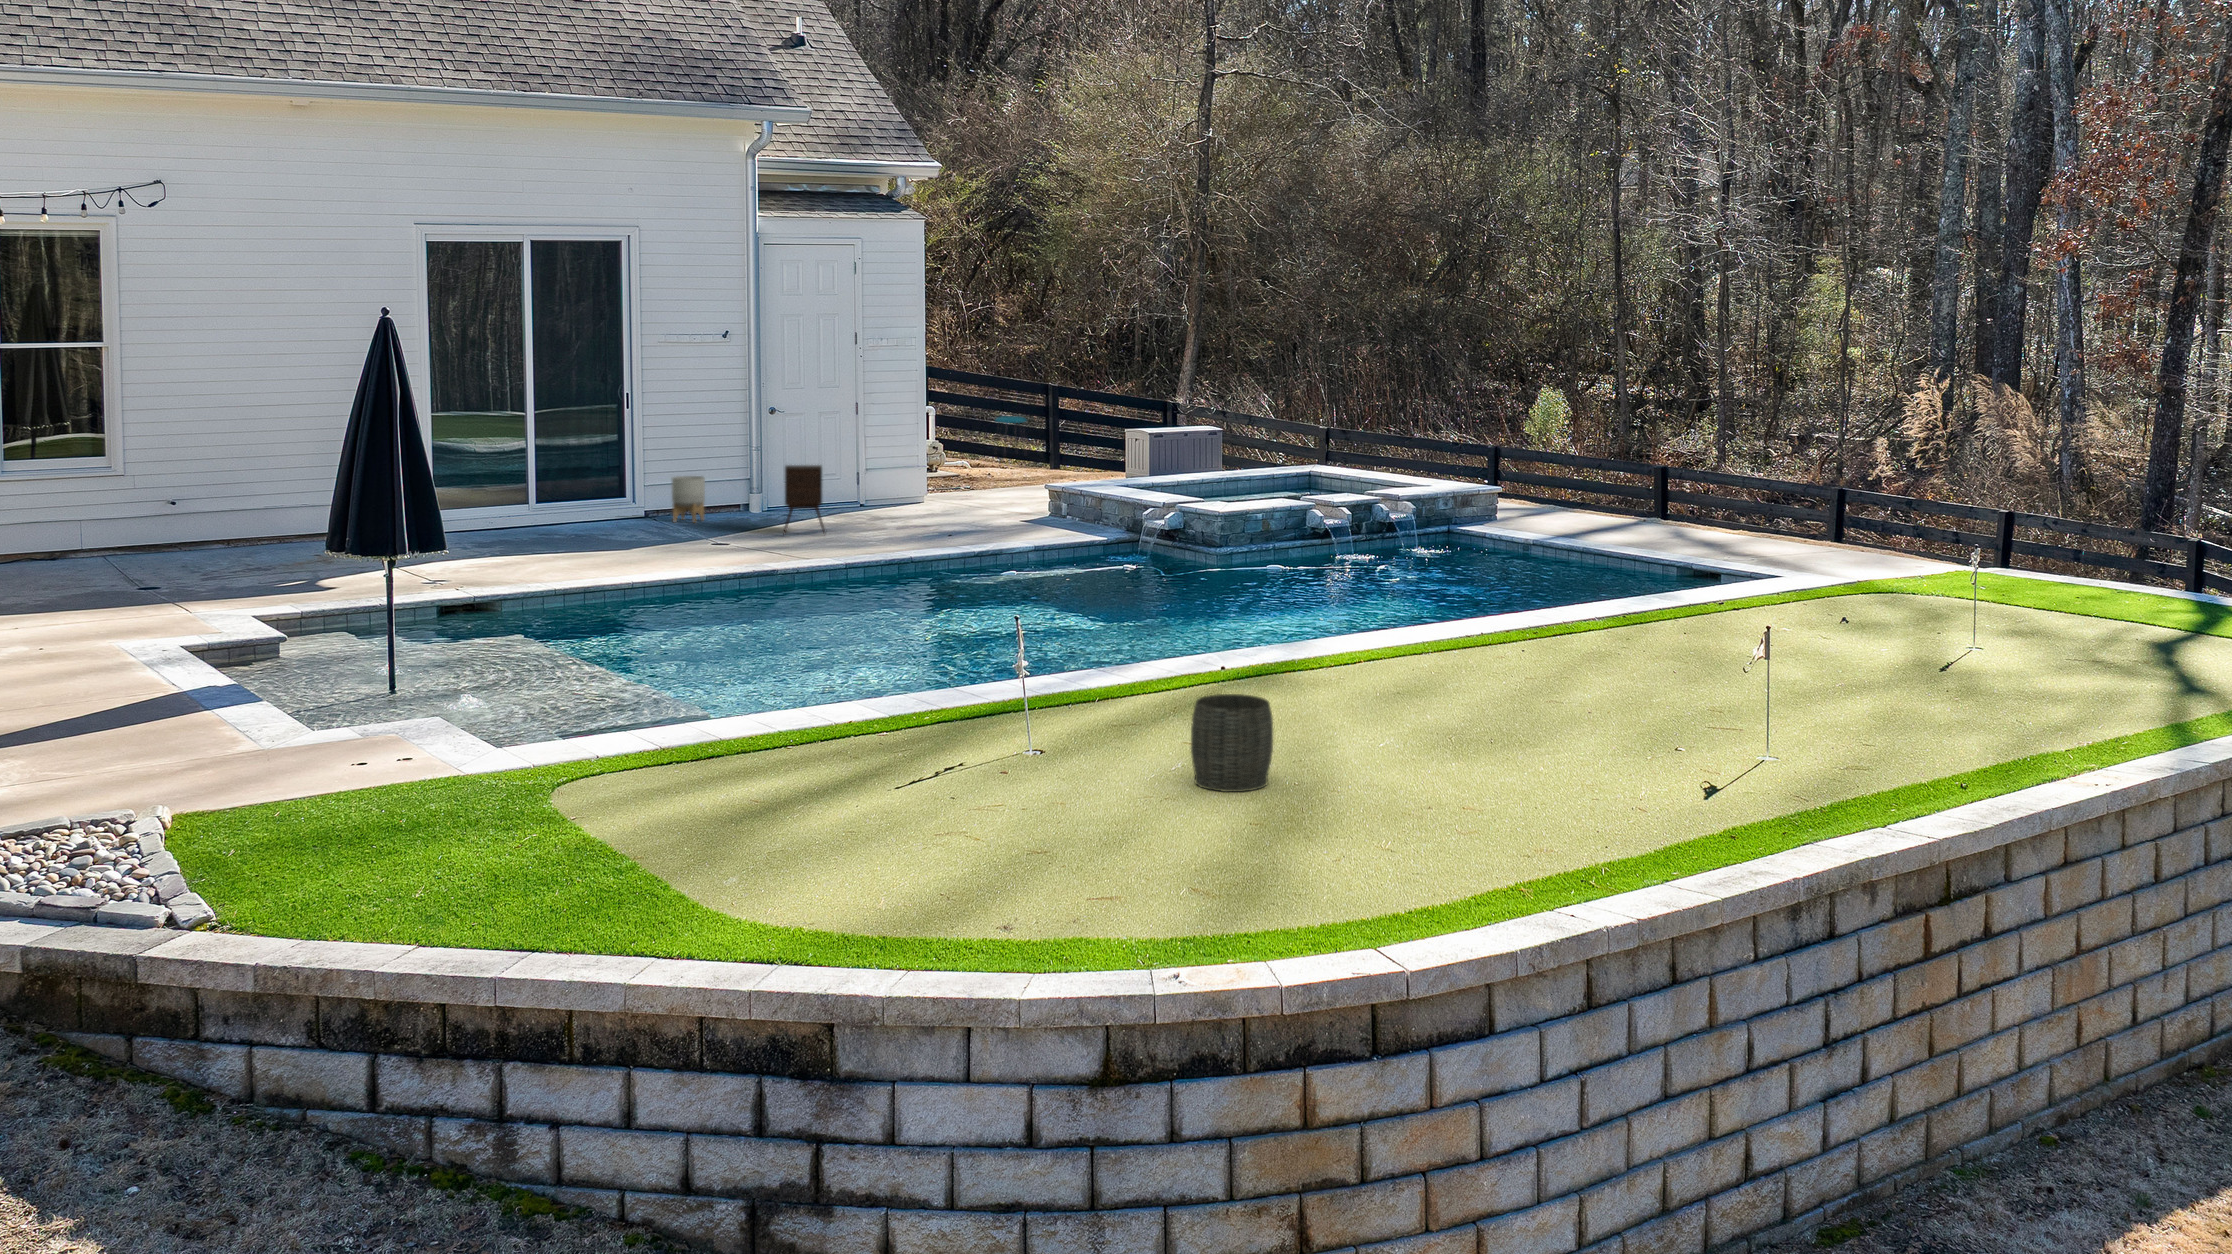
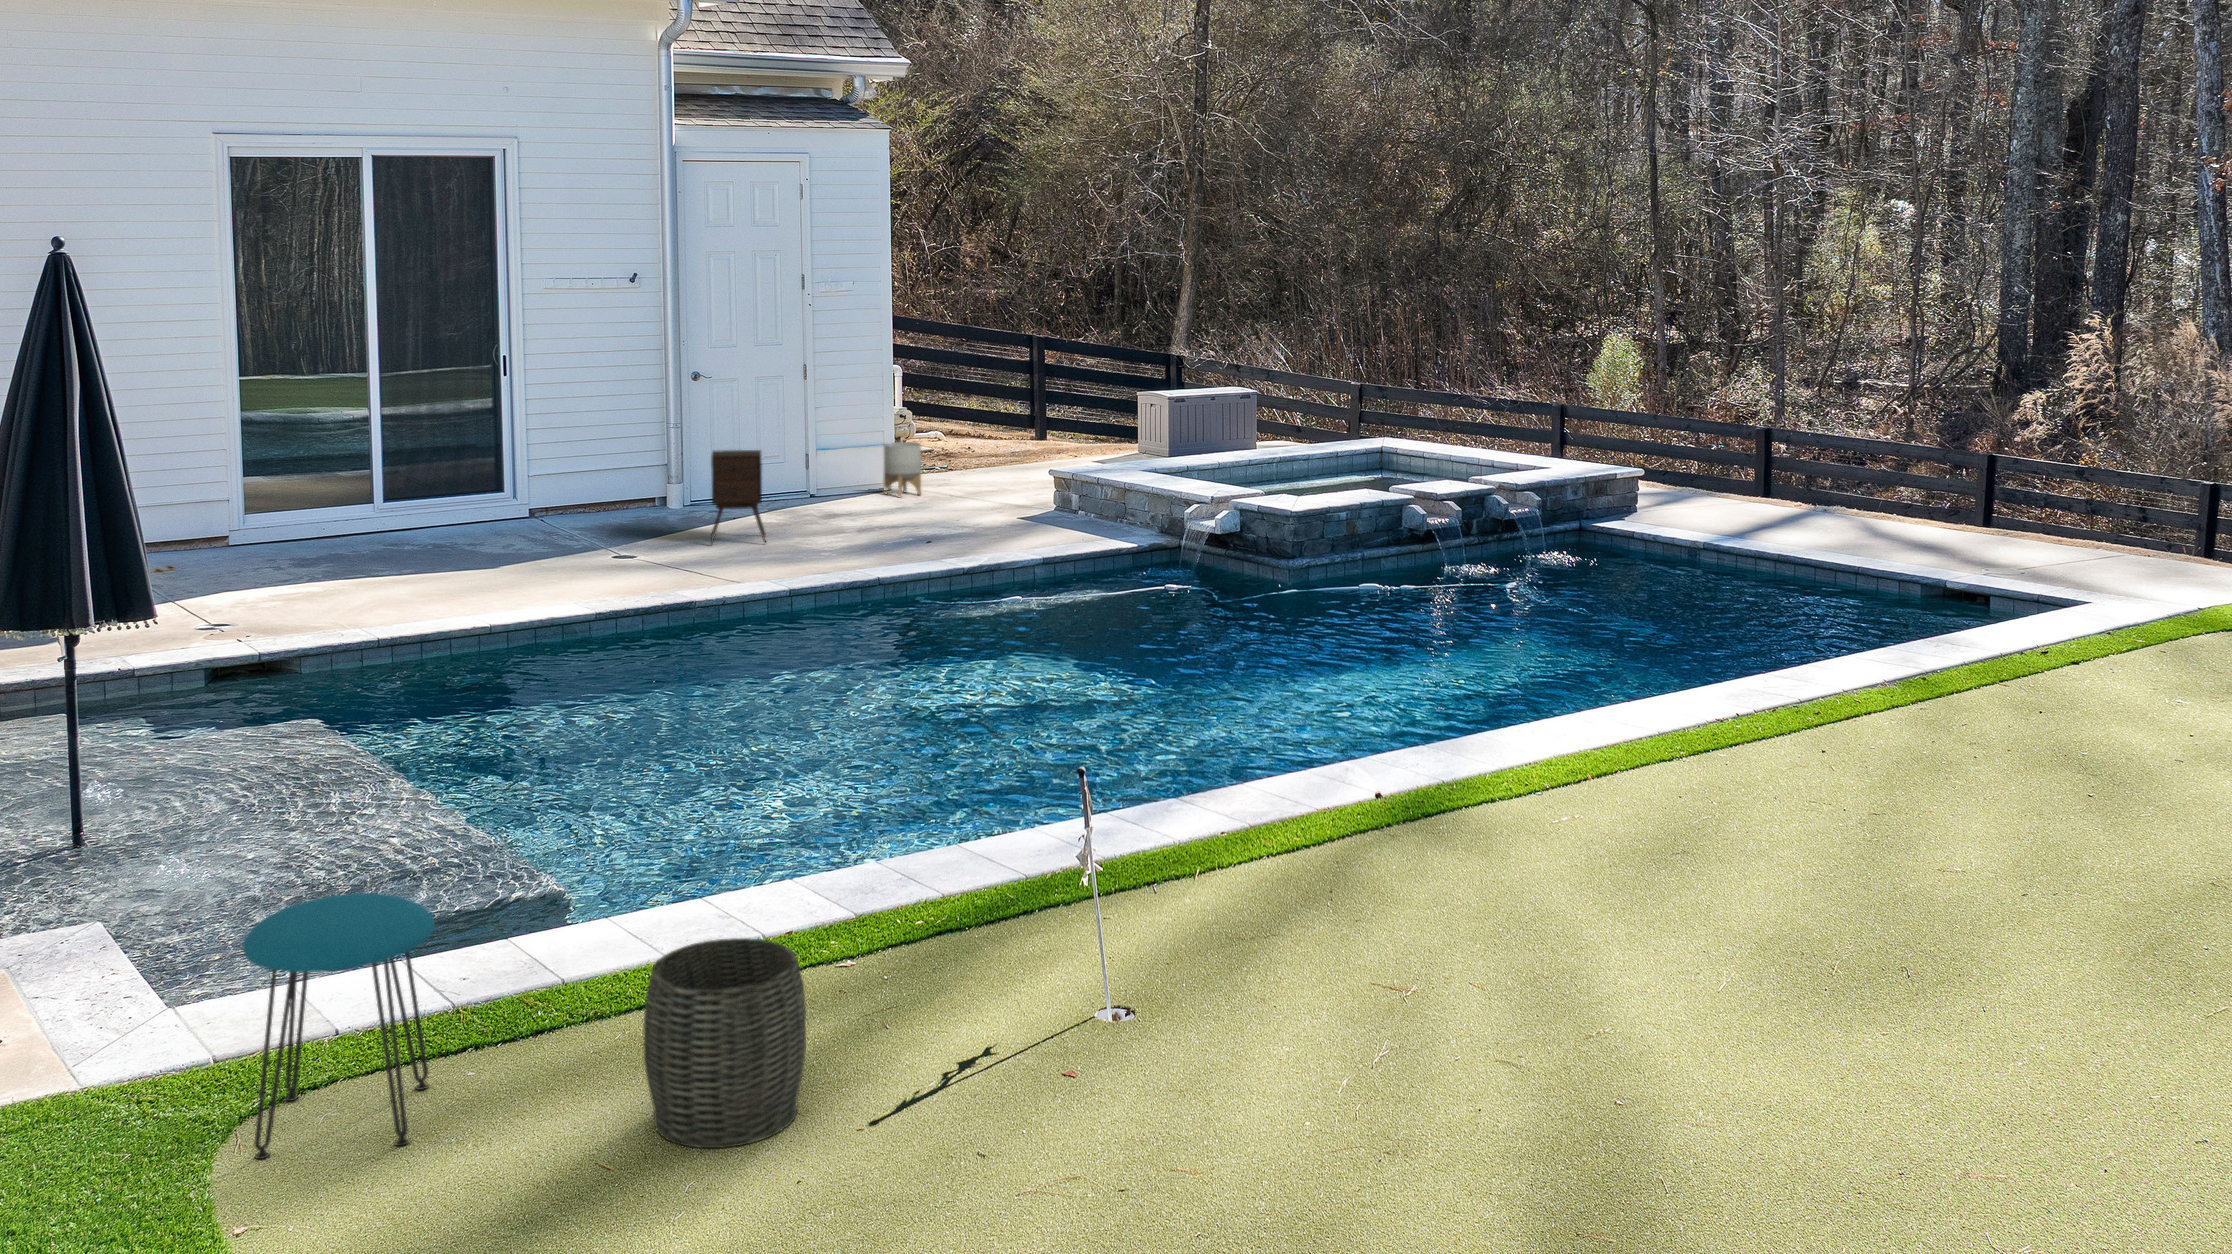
stool: present [995,416,1026,453] -> present [243,893,434,1159]
planter: present [672,476,705,522] -> present [884,442,921,498]
woven basket: present [1191,694,1273,792] -> present [644,938,806,1148]

